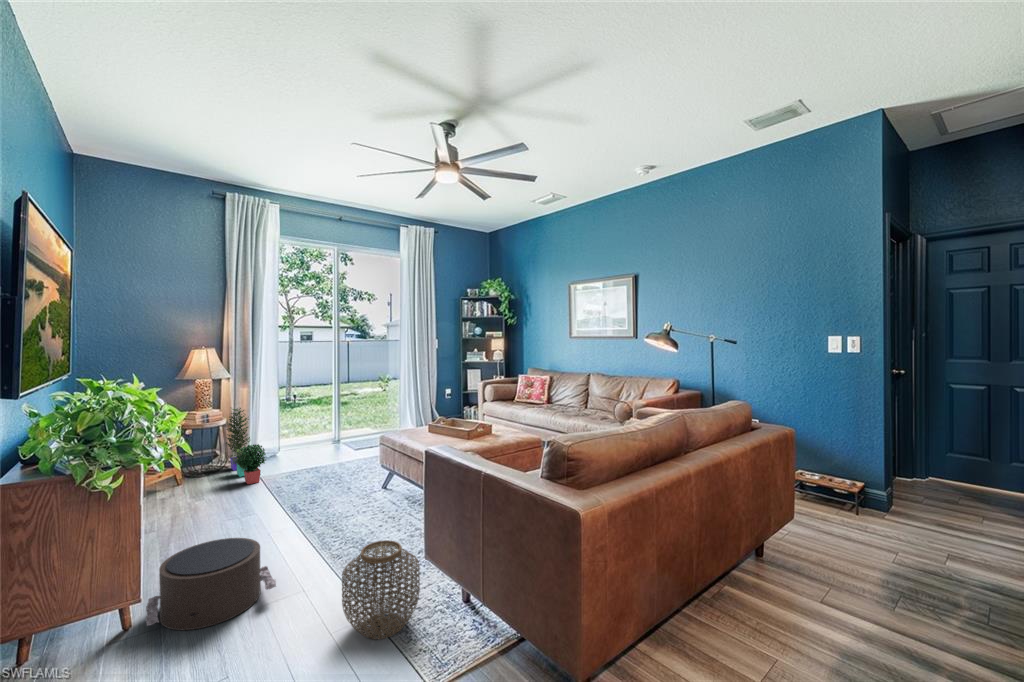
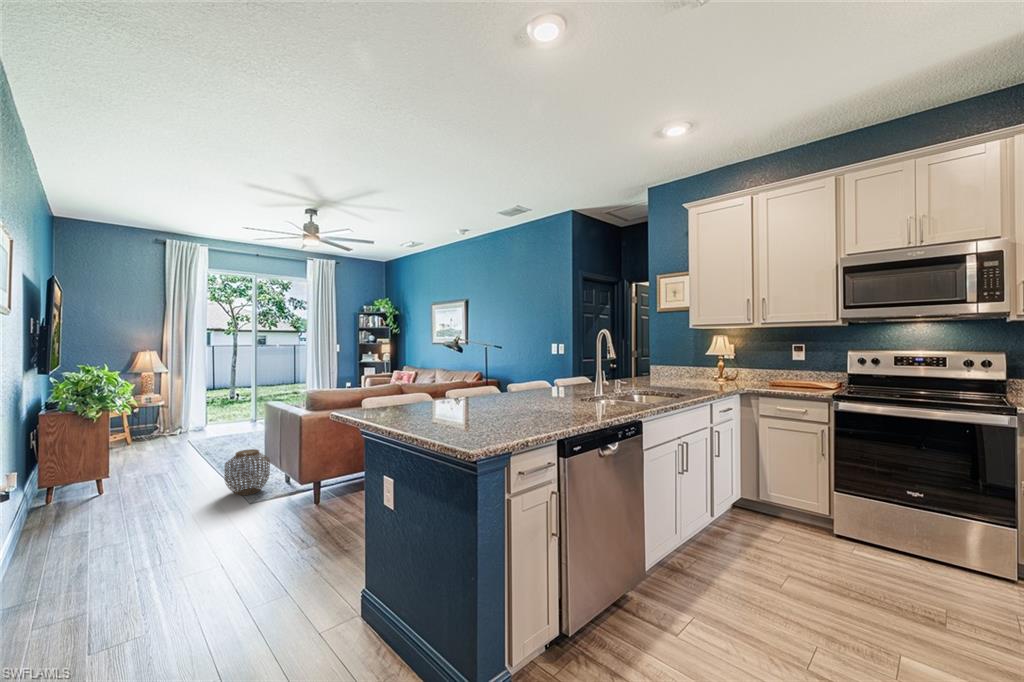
potted plant: present [226,408,266,484] -> none [163,393,195,444]
pouf: present [146,538,276,630] -> none [114,457,191,497]

